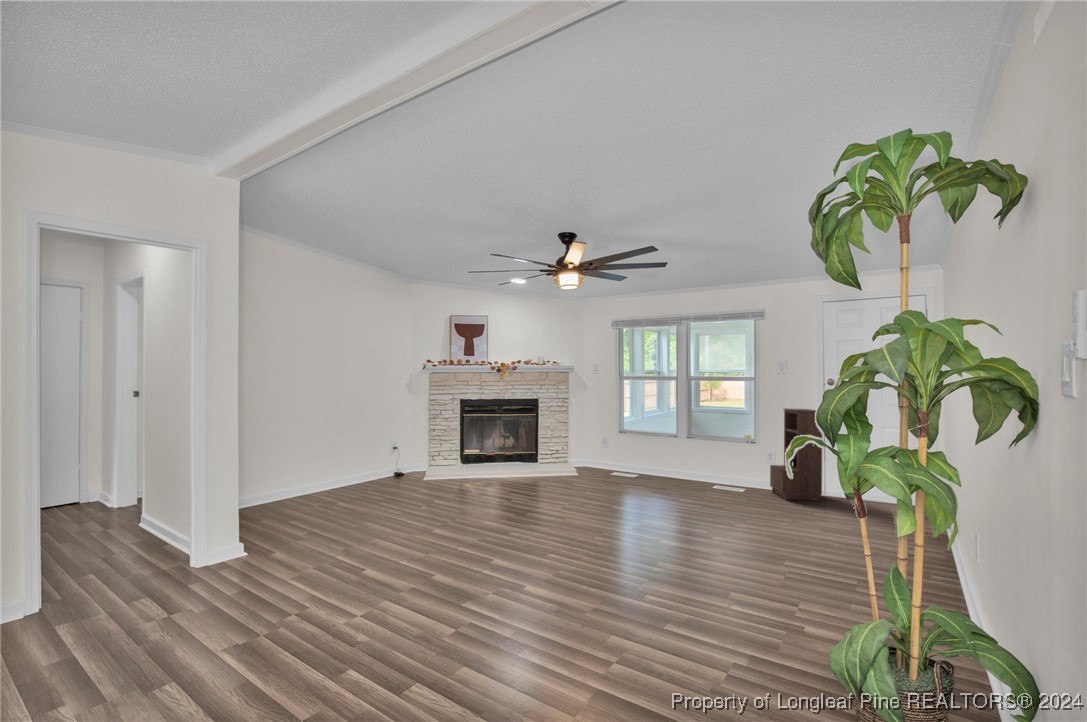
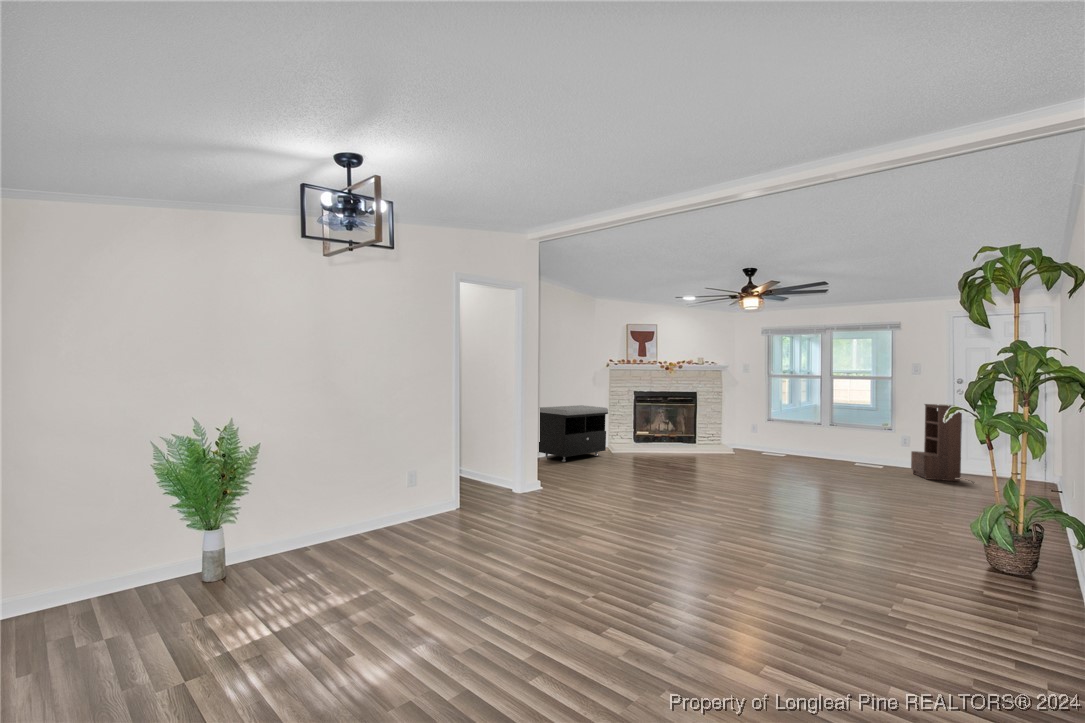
storage bench: none [309,420,414,500] -> present [539,405,608,461]

